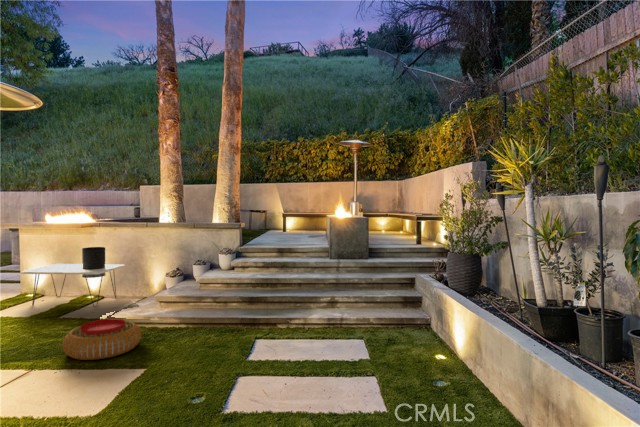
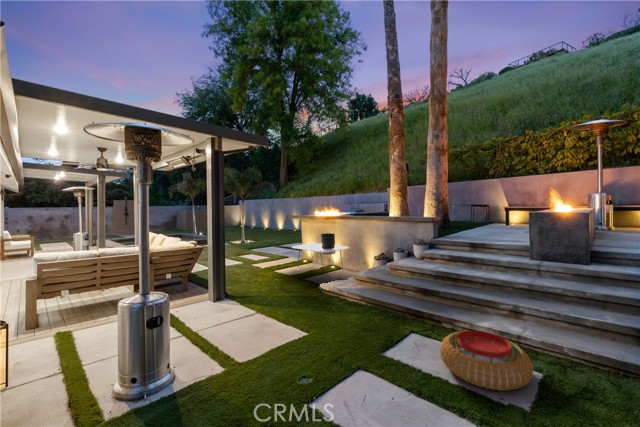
pouf: present [62,319,141,360] -> present [440,330,533,391]

